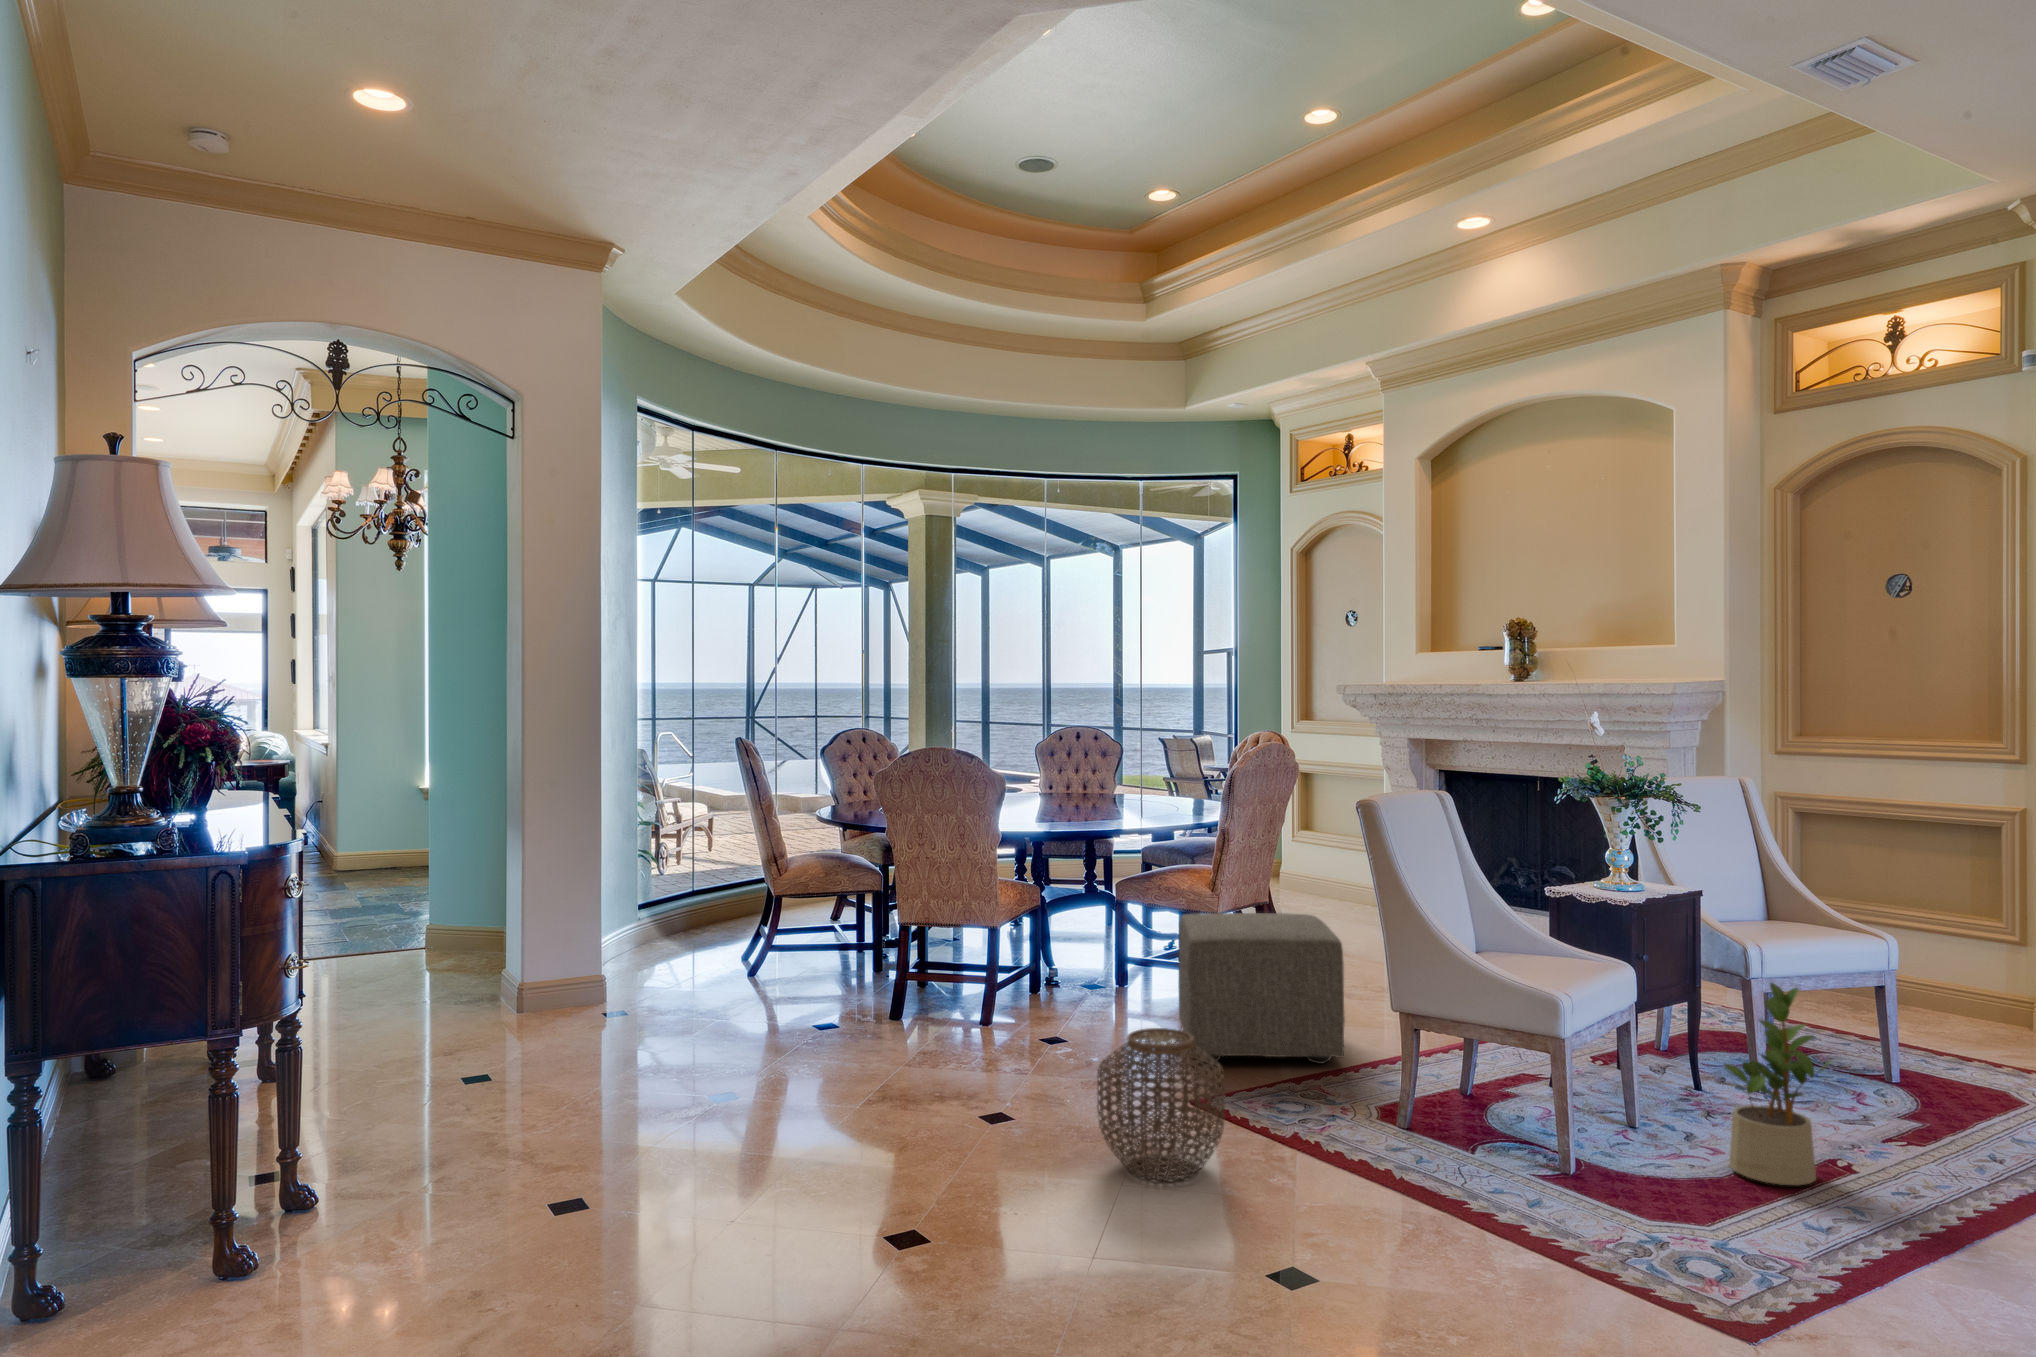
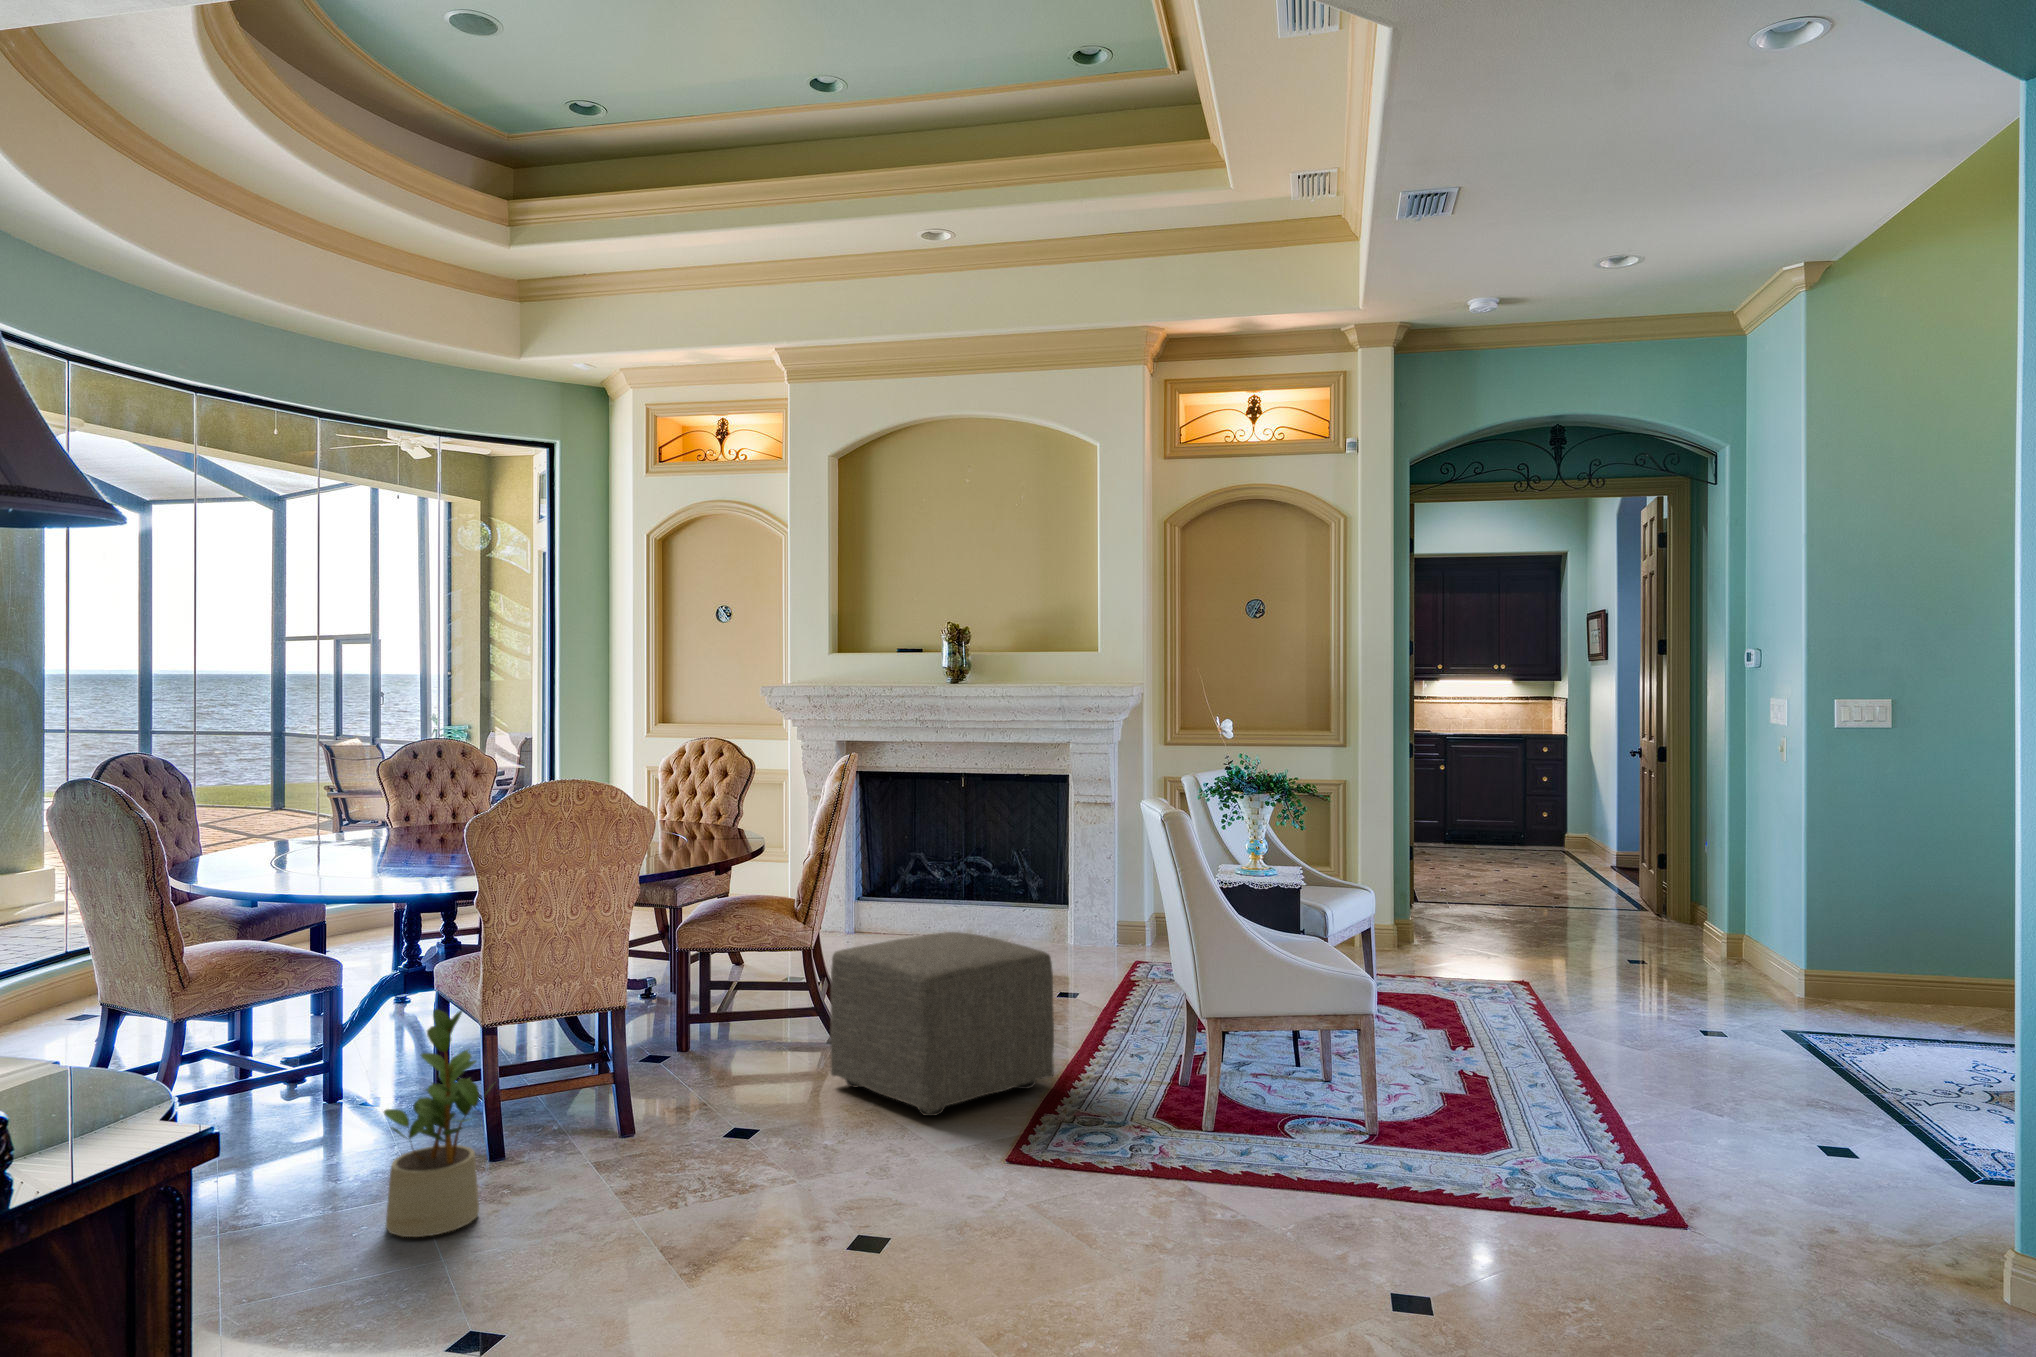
potted plant: present [1724,983,1832,1185] -> present [384,1009,492,1237]
woven basket: present [1097,1028,1225,1181] -> none [1046,1076,1195,1259]

